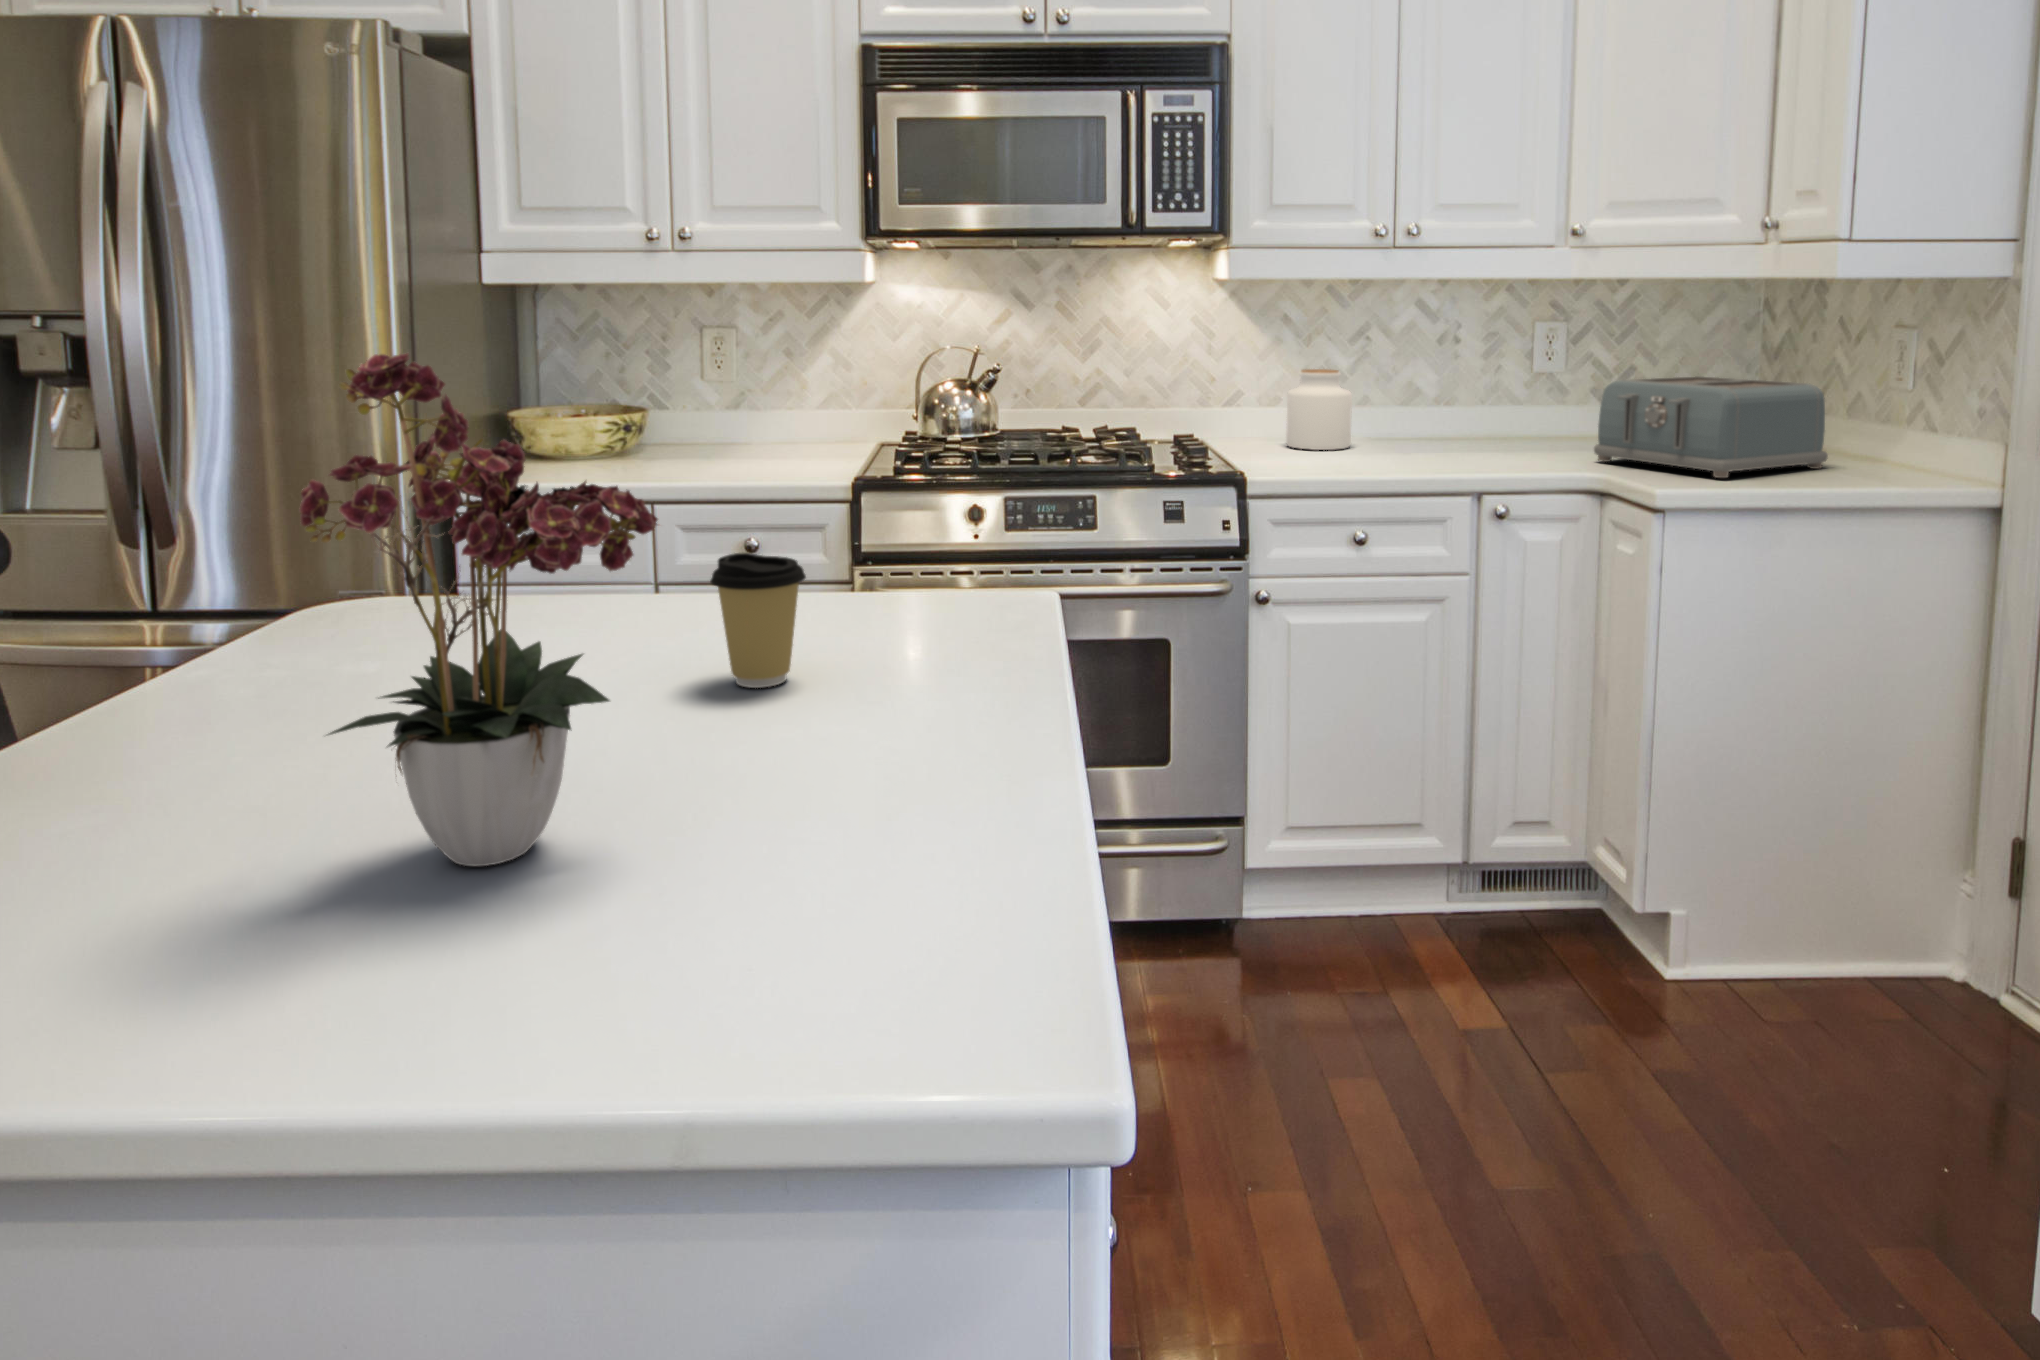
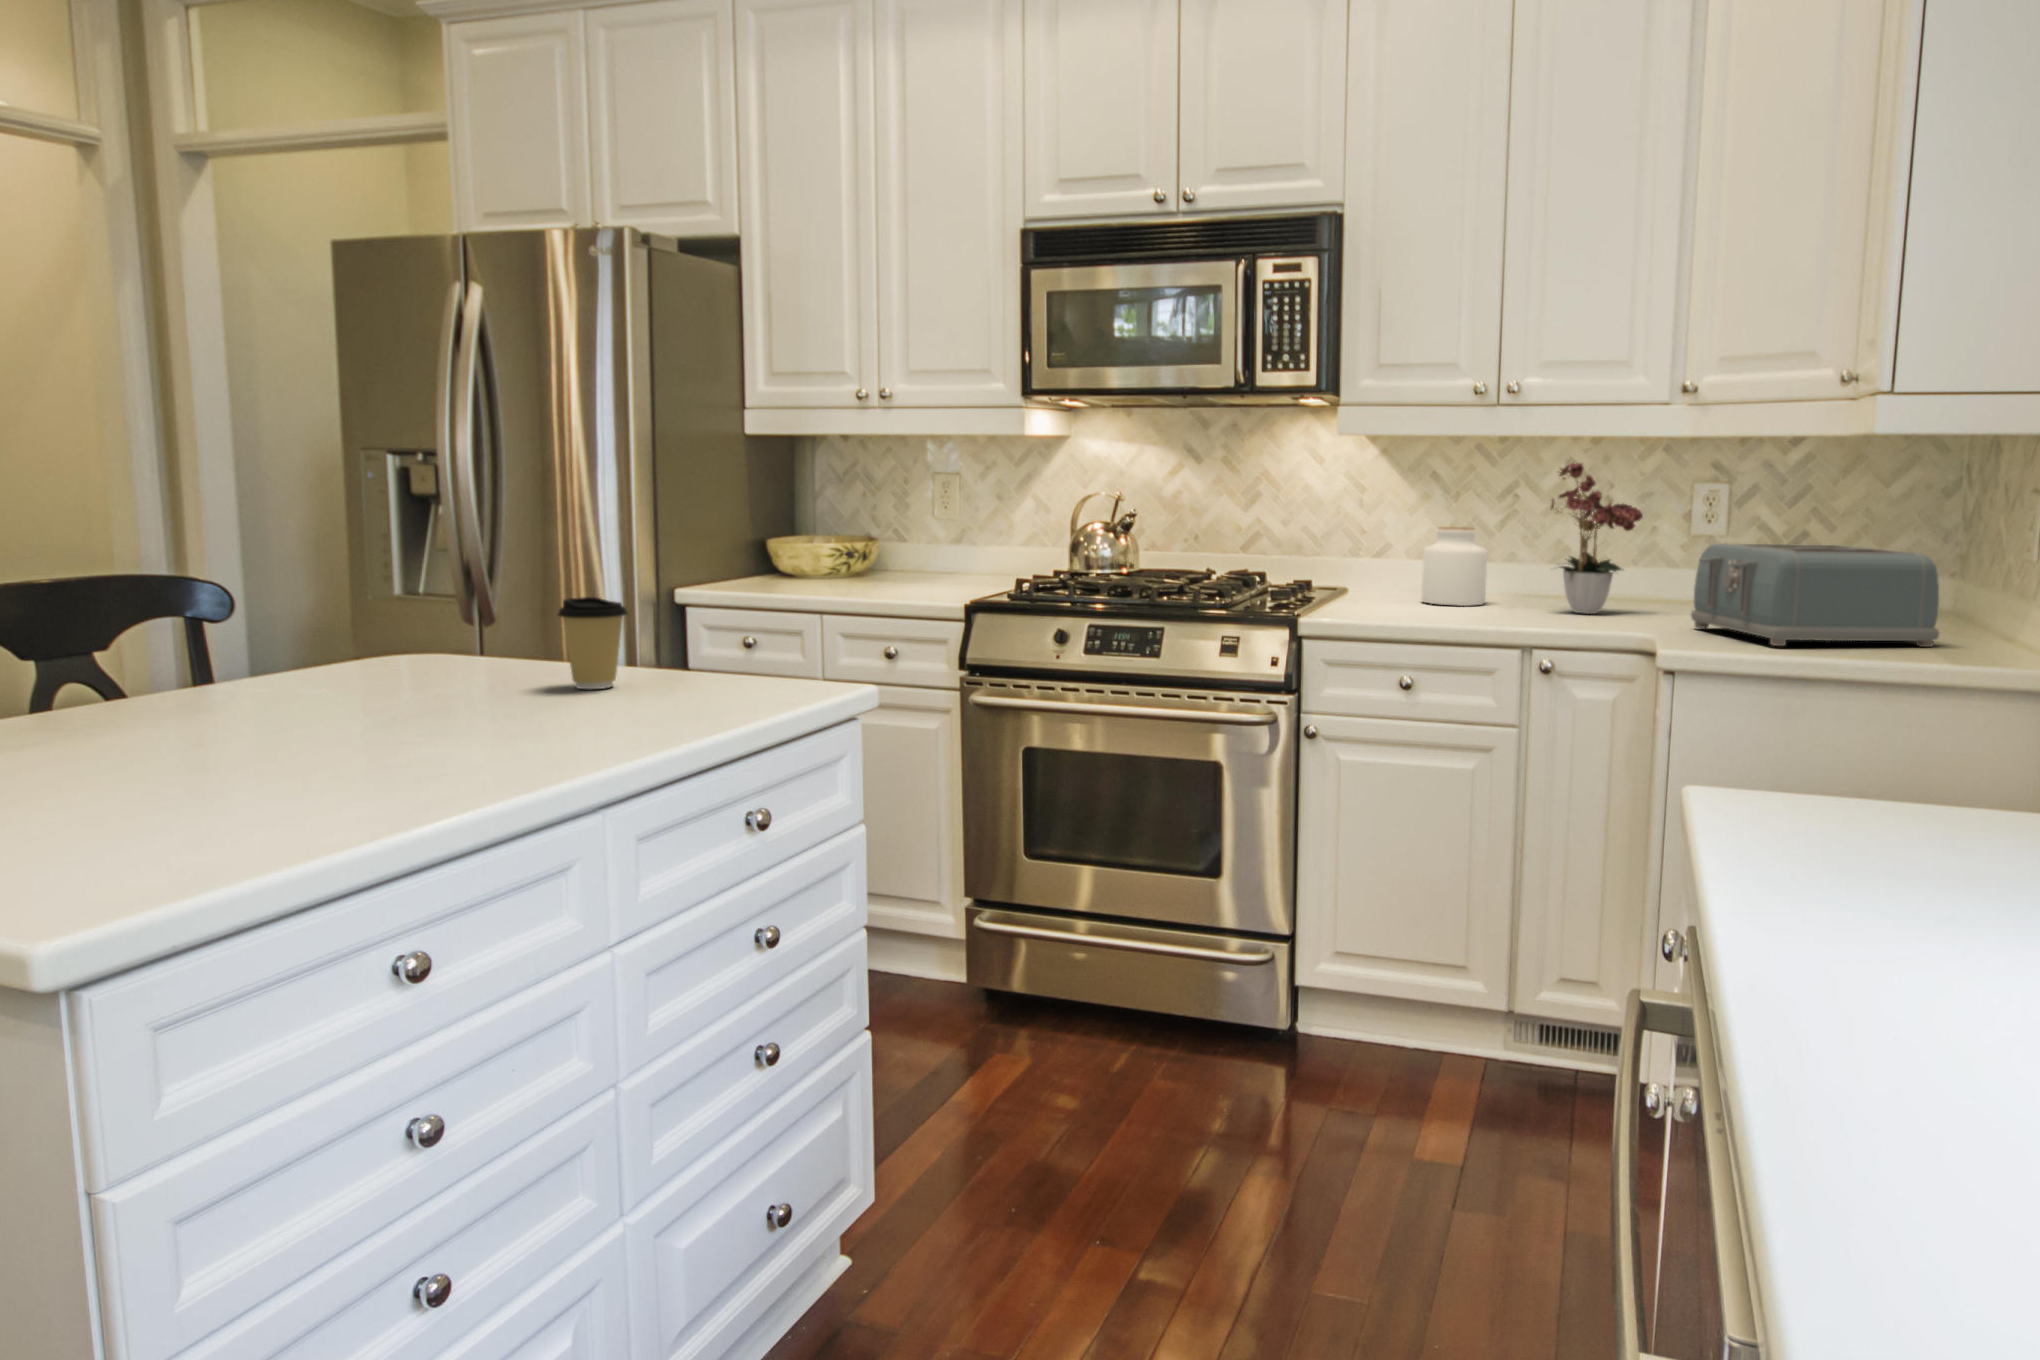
flower arrangement: present [299,353,658,866] -> present [1551,463,1643,614]

